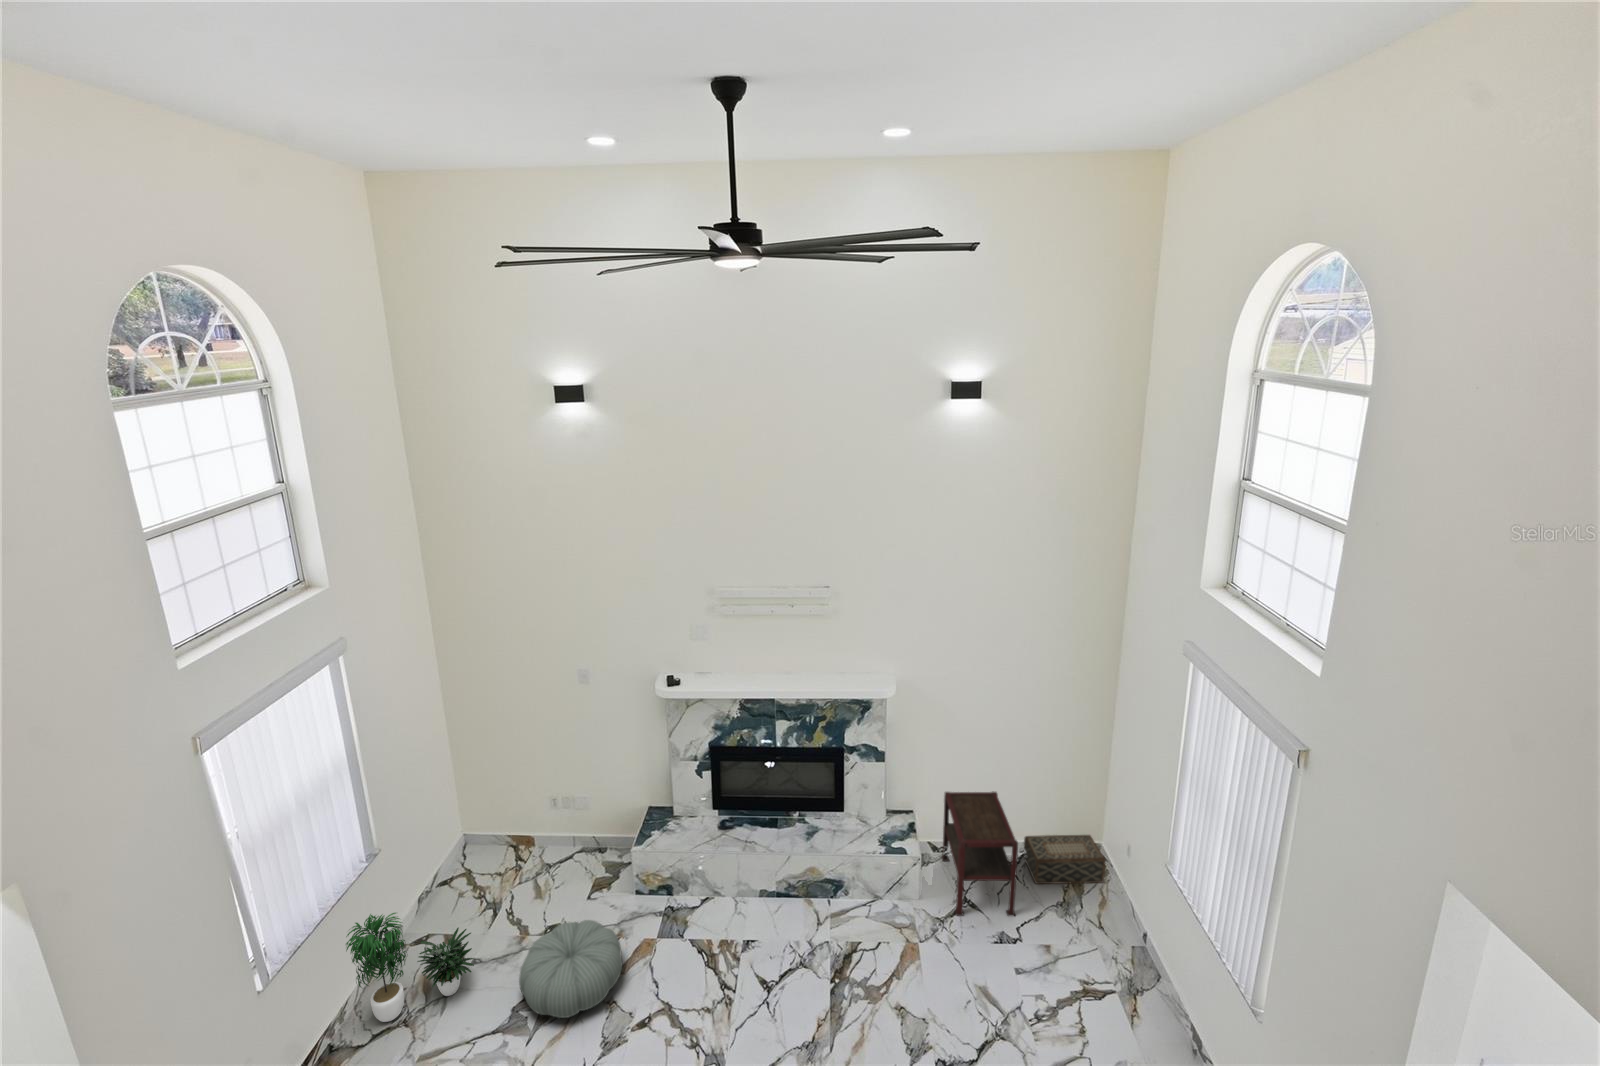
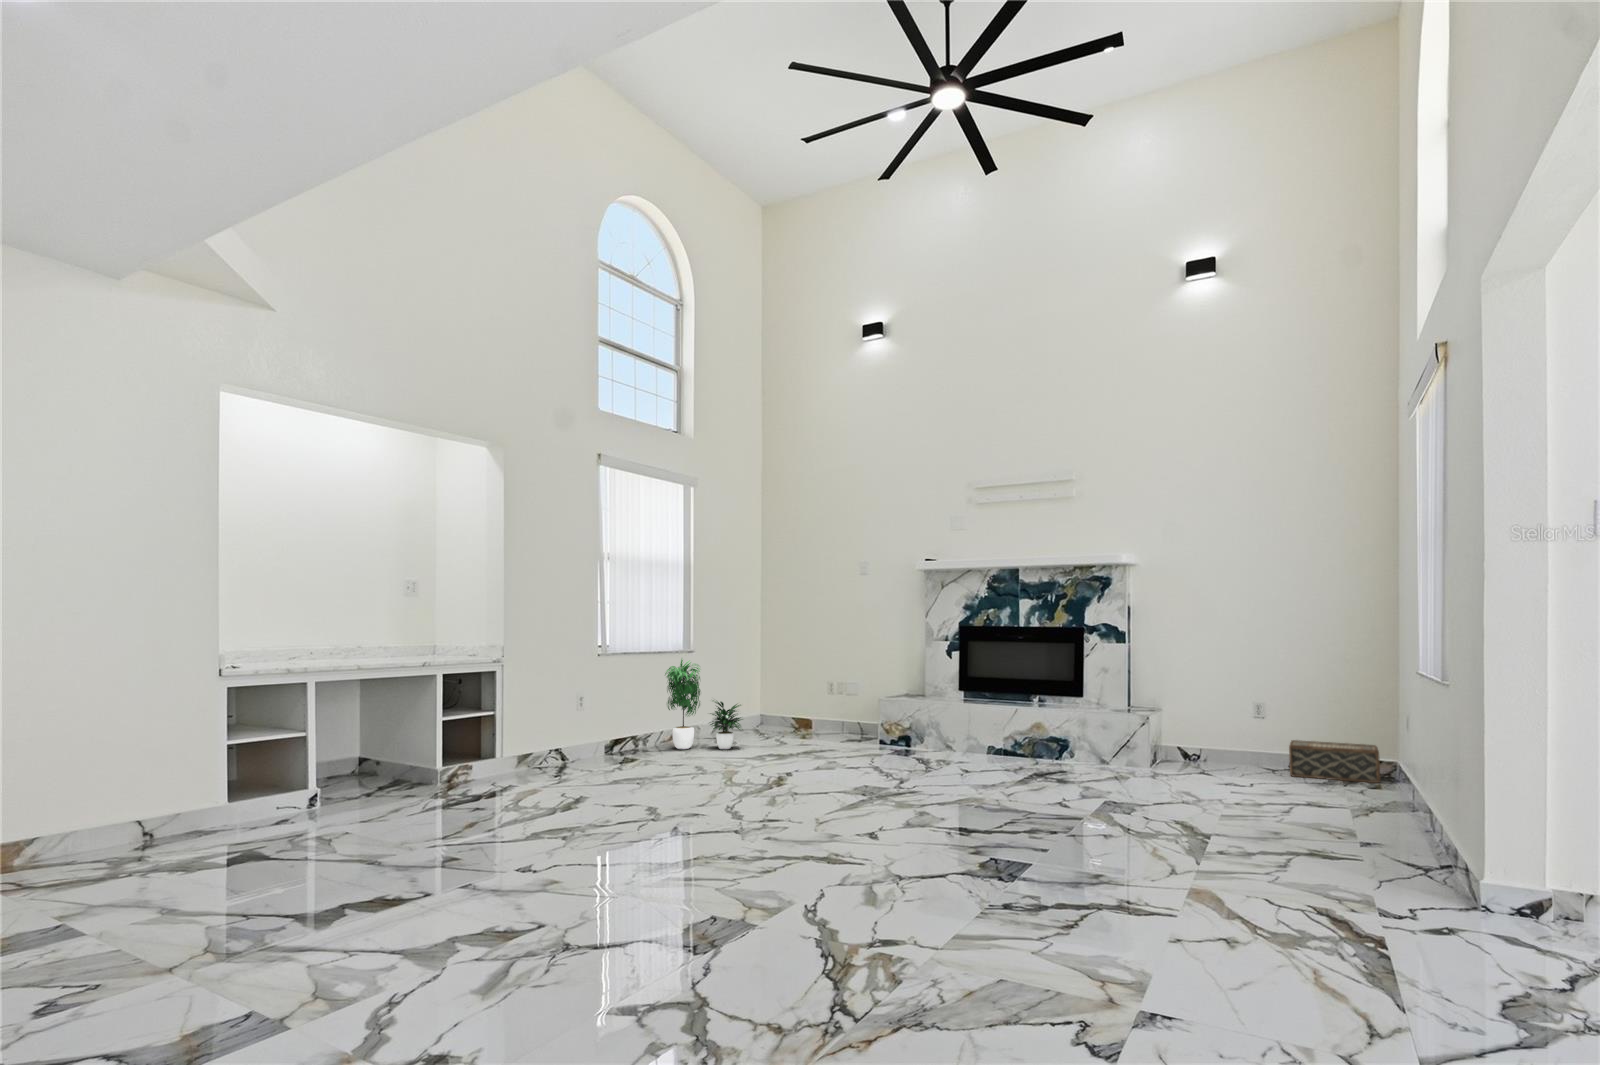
side table: present [941,792,1018,916] -> none [1178,681,1257,780]
pouf: present [519,920,622,1018] -> none [771,717,852,759]

